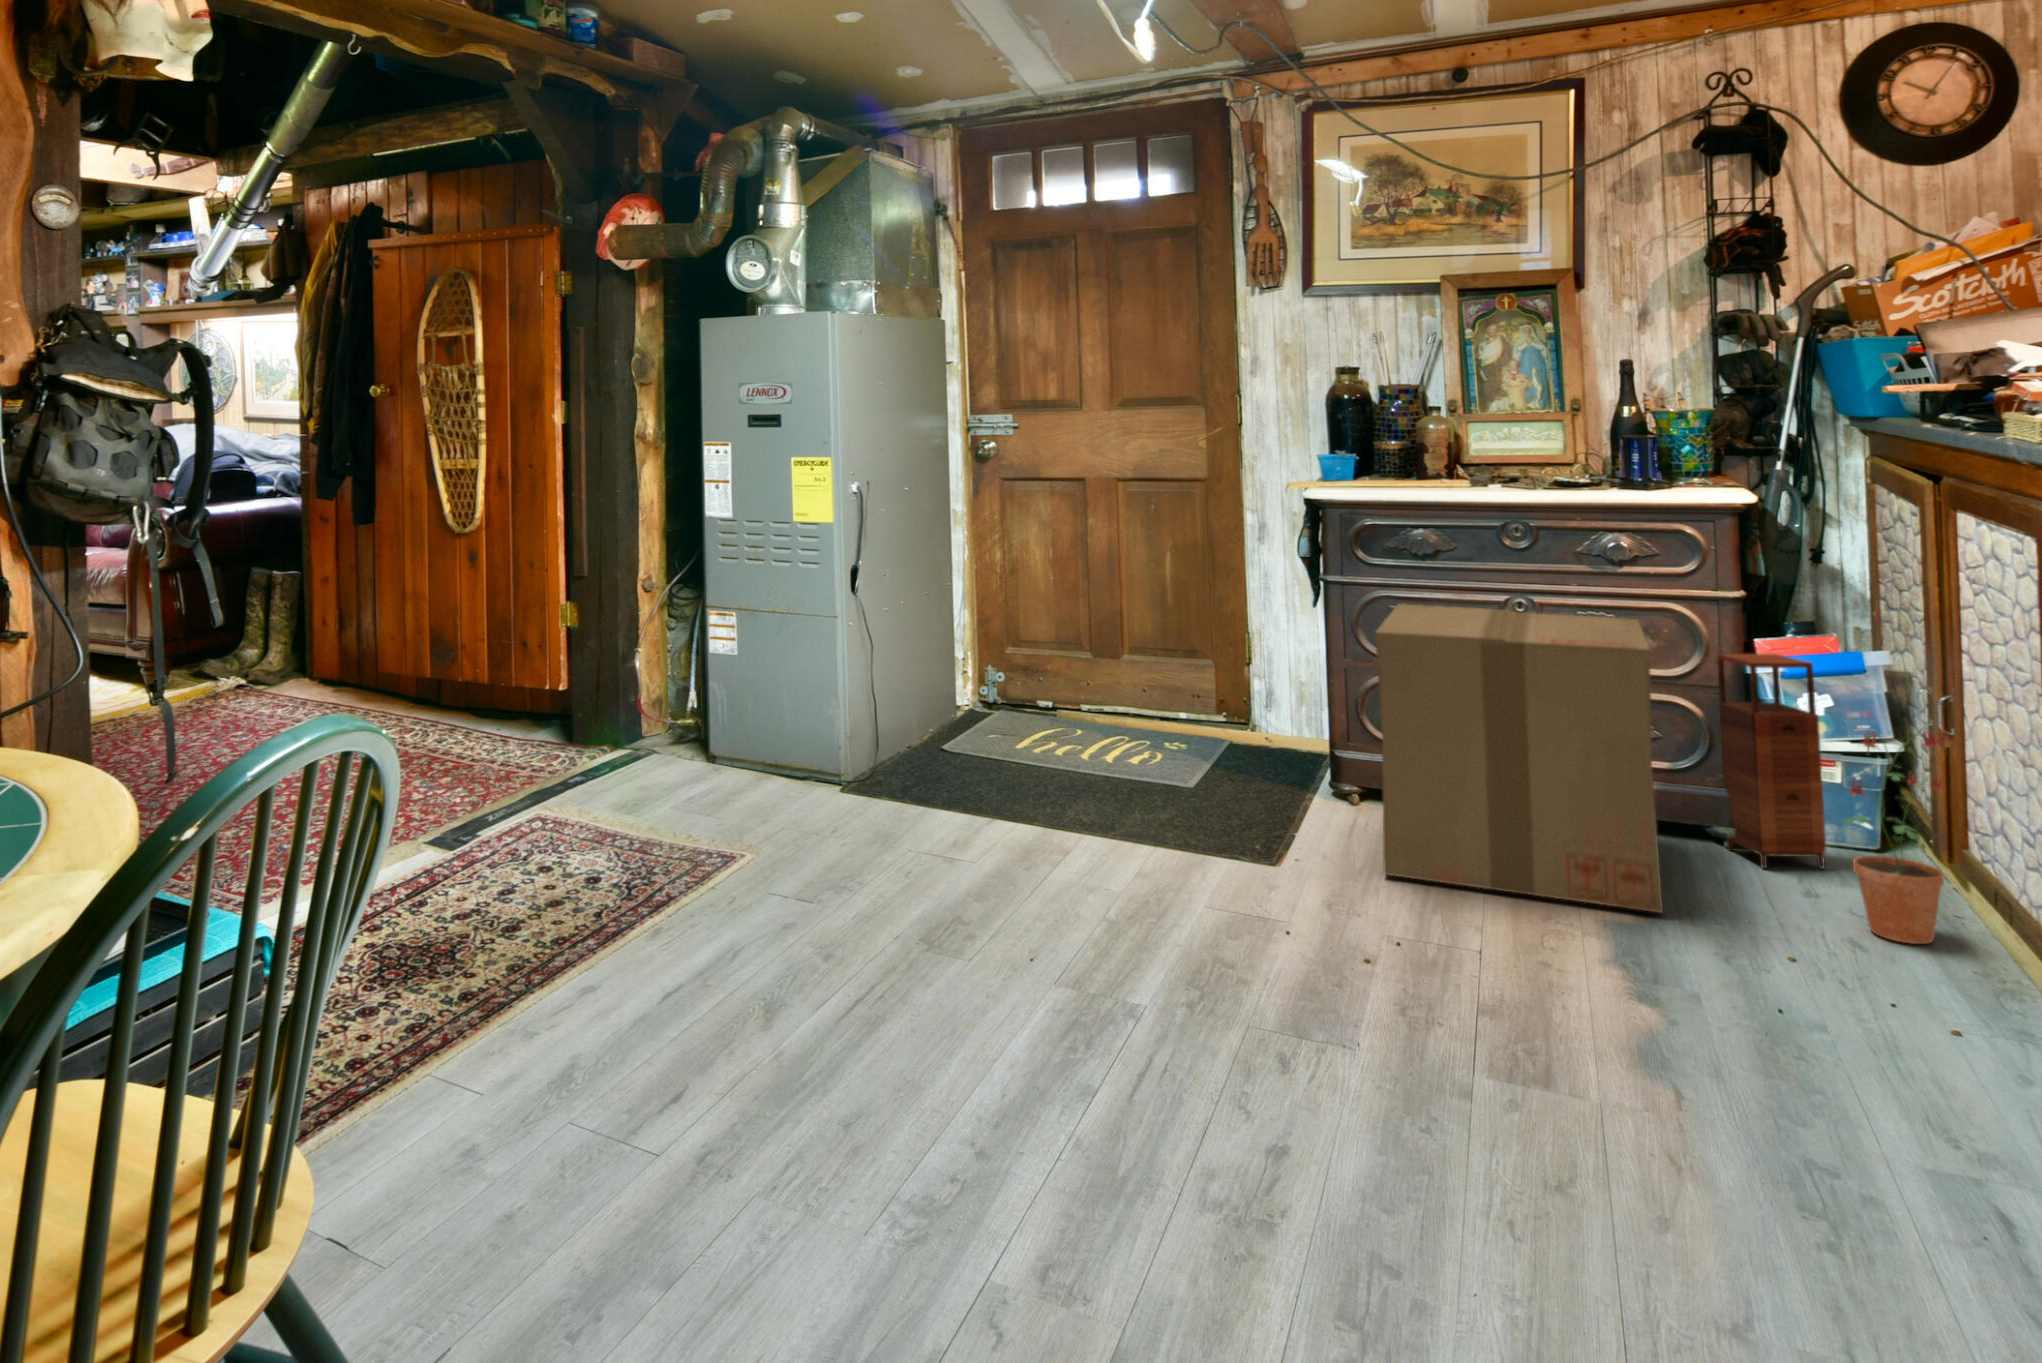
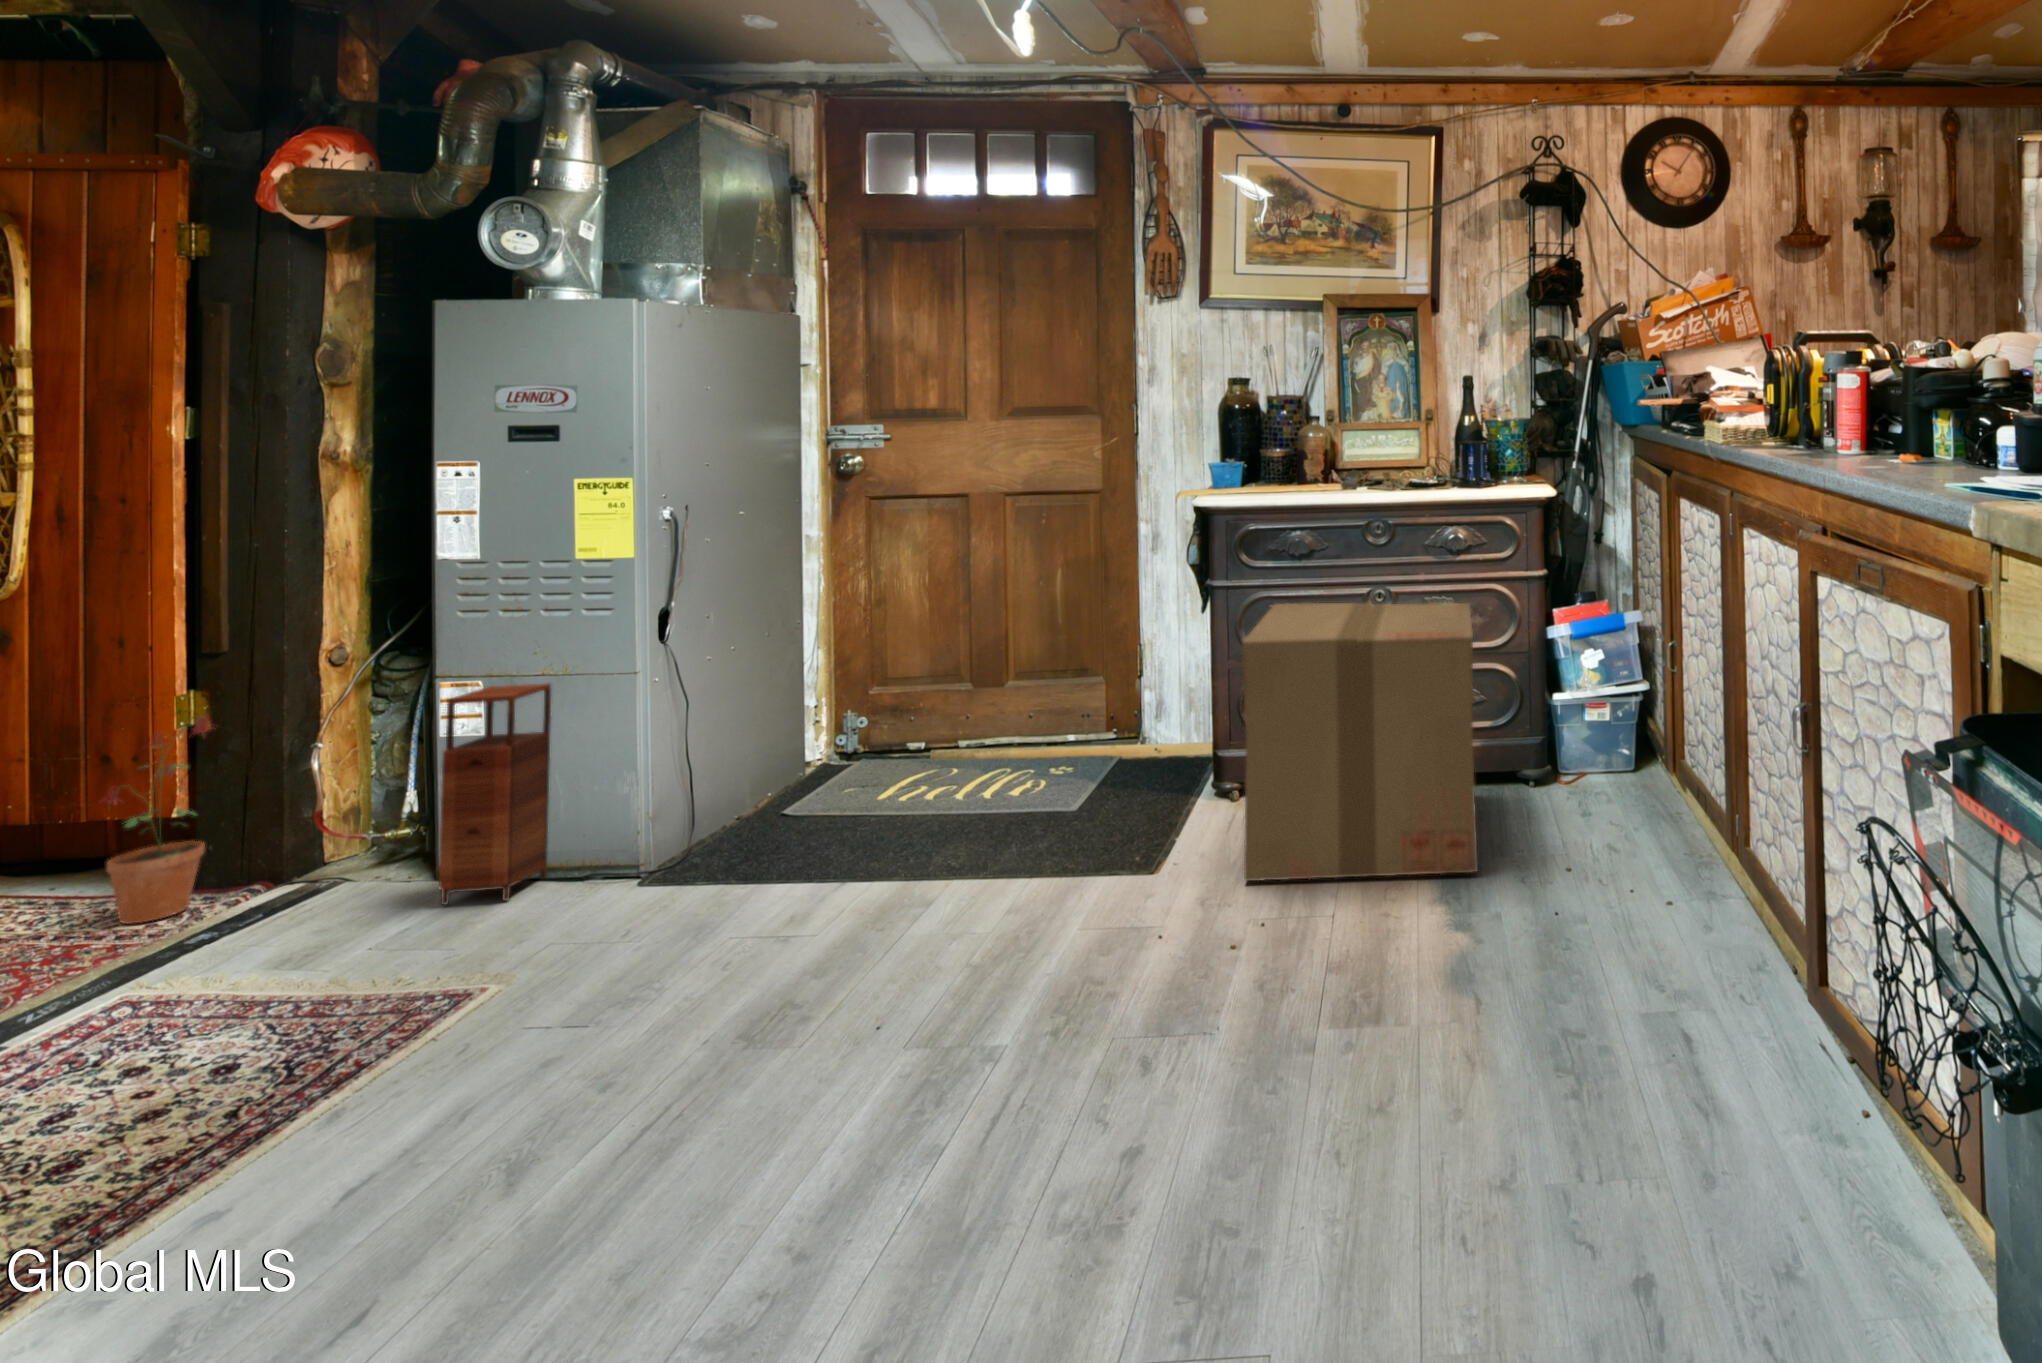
storage cabinet: present [1717,654,1826,869] -> present [439,684,551,905]
potted plant: present [1844,730,1956,944] -> present [100,716,211,924]

